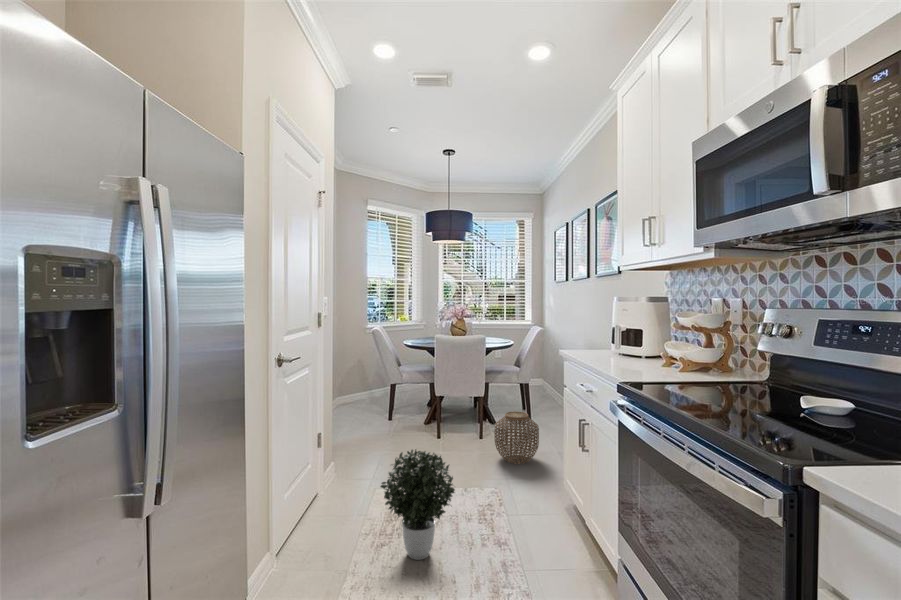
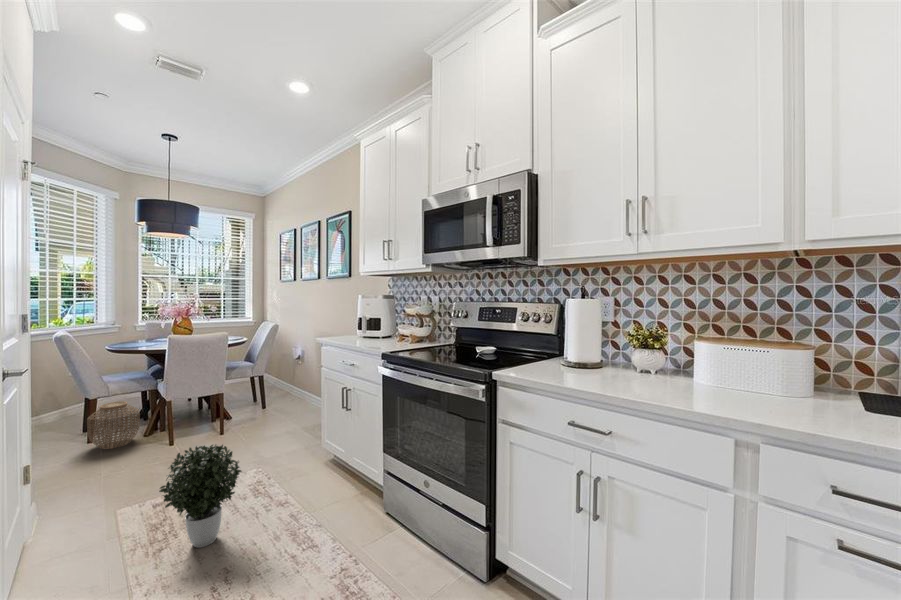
woven basket: present [494,411,539,464] -> present [87,401,140,449]

